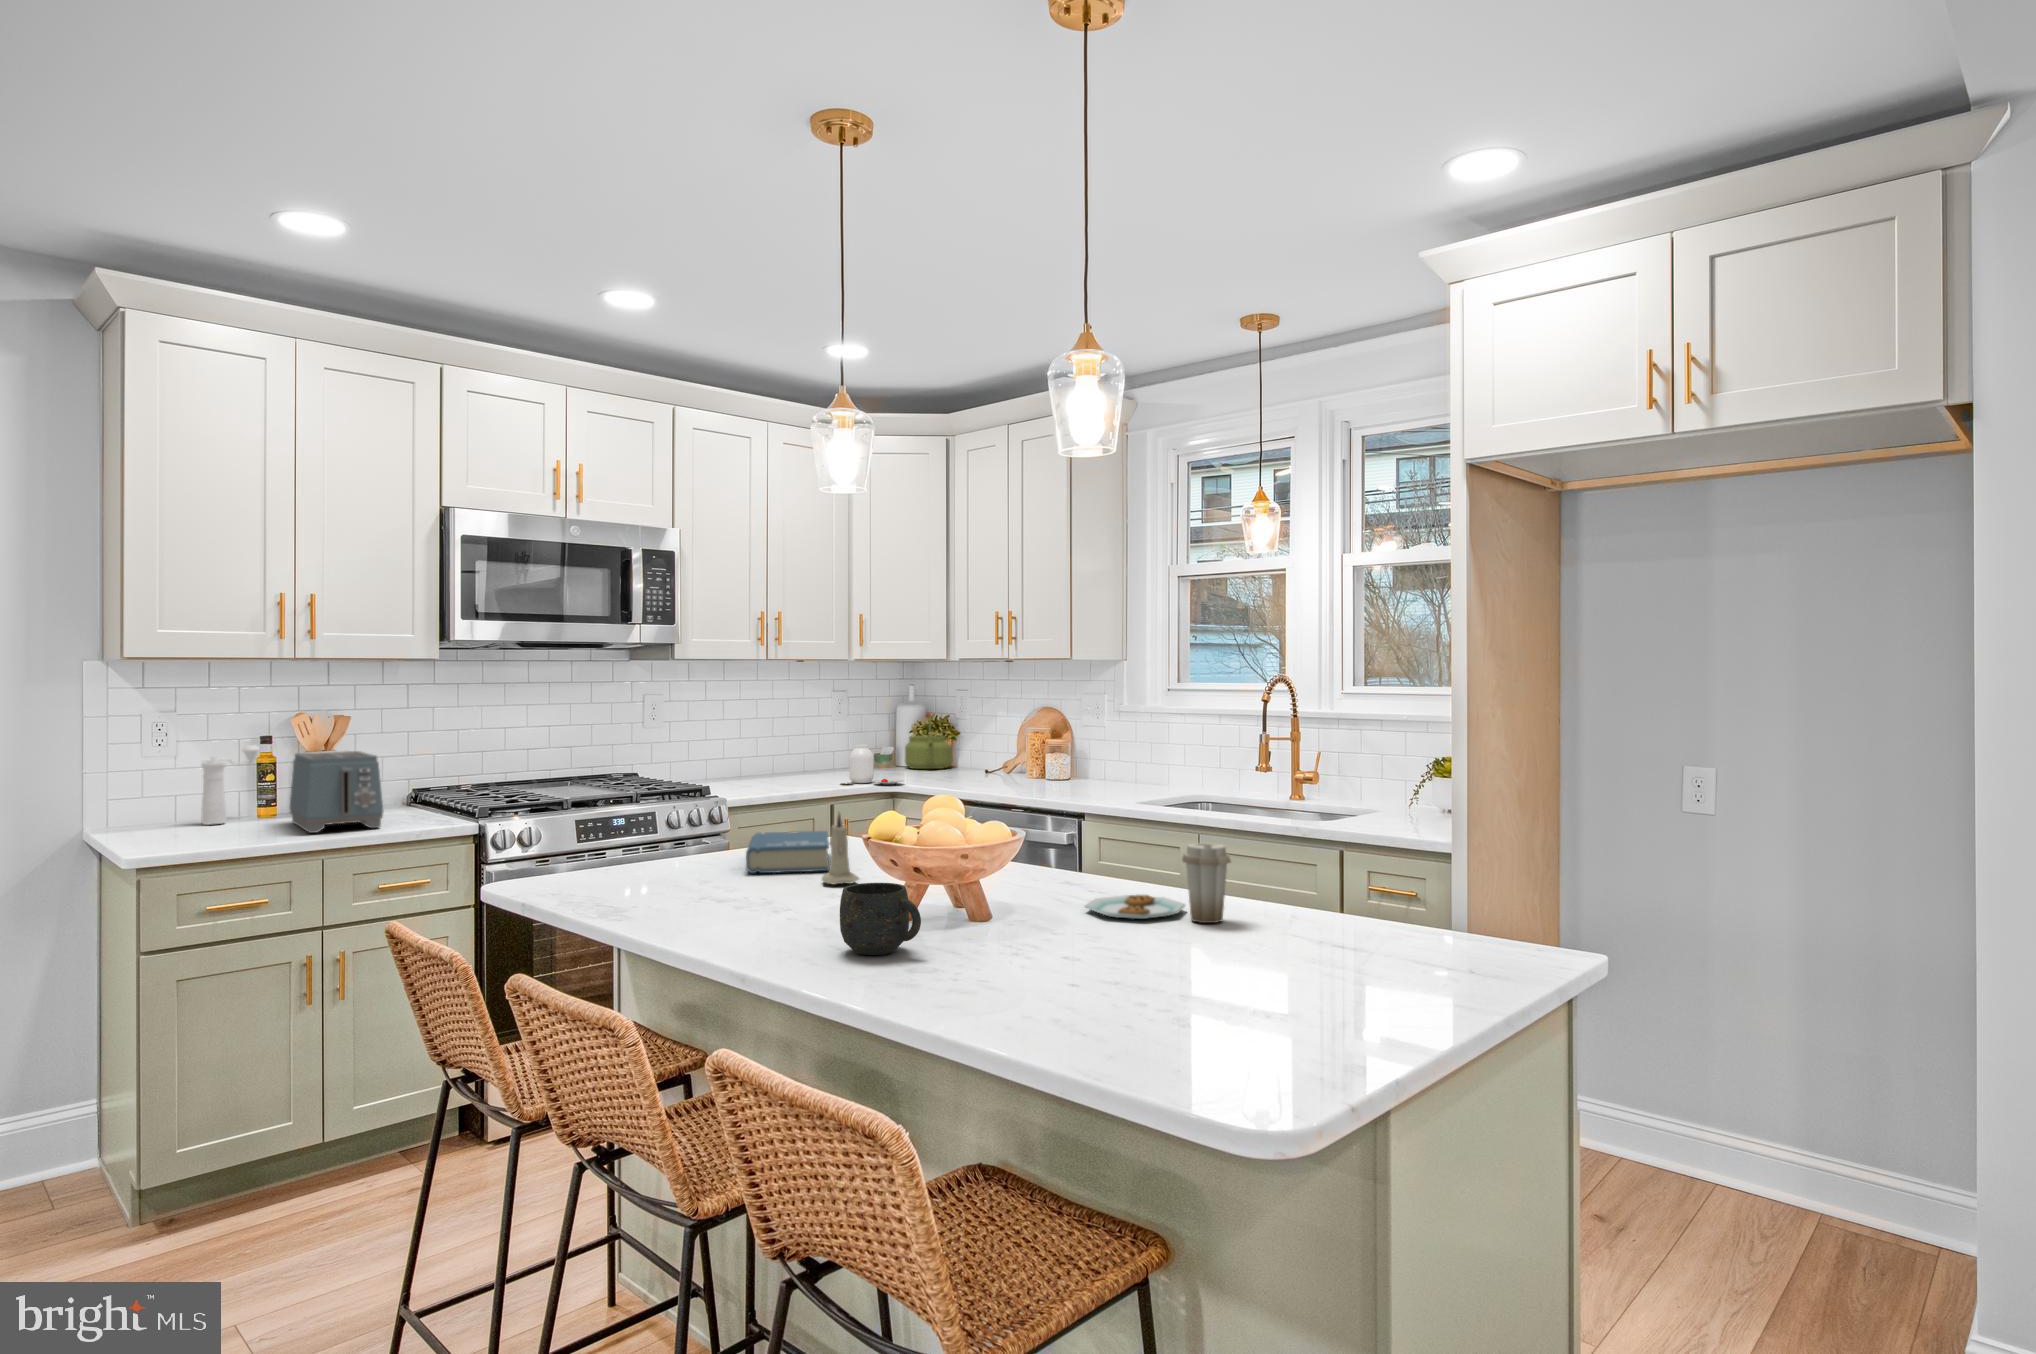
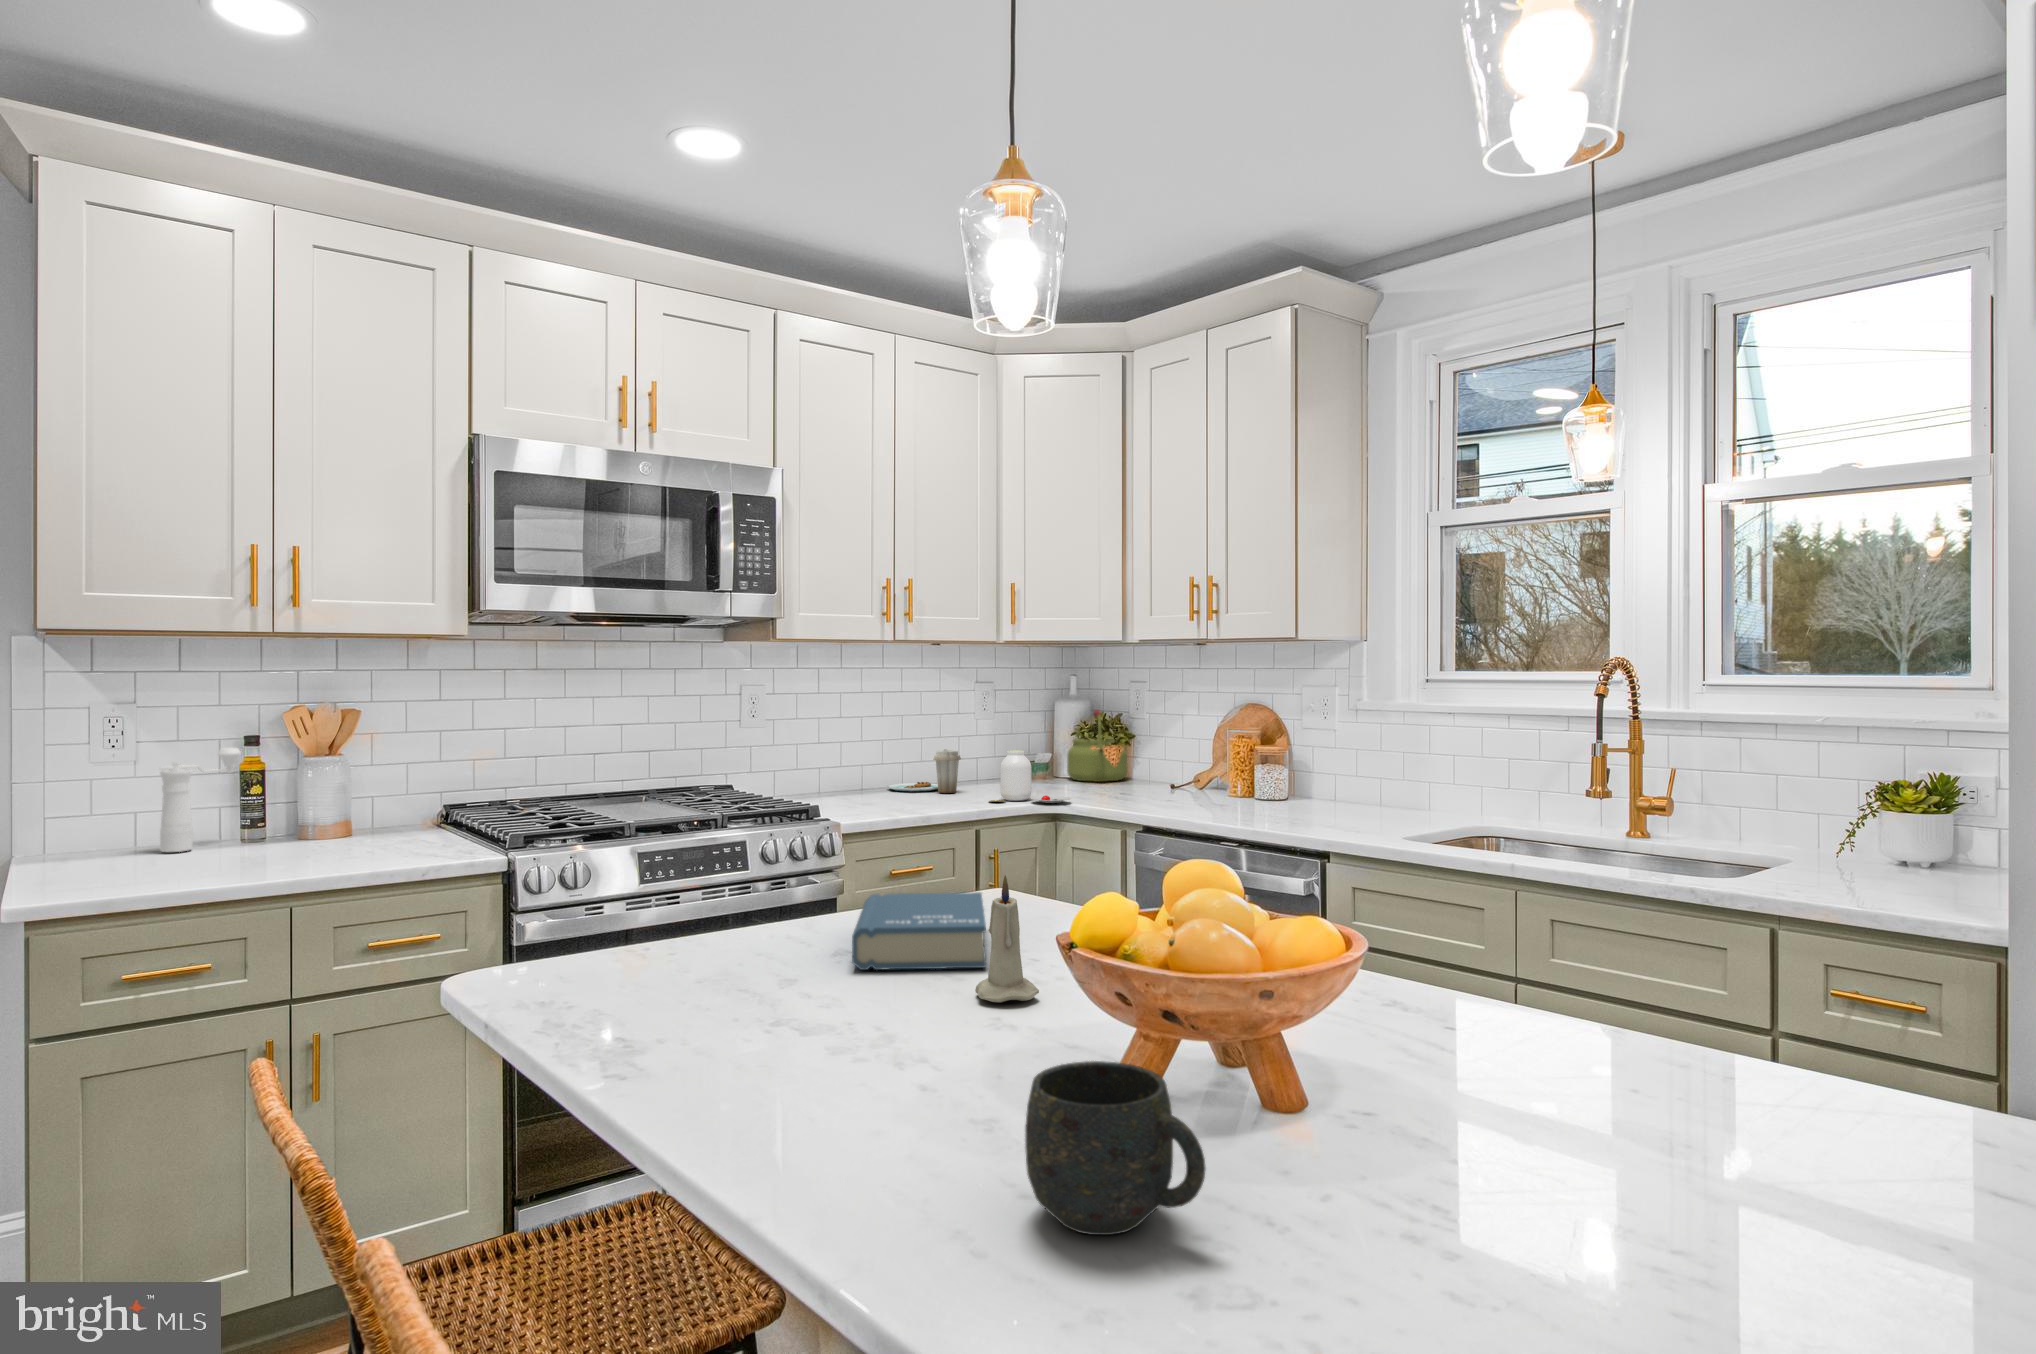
toaster: present [290,751,383,833] -> none [269,756,379,869]
plate: present [1085,843,1231,923] -> present [887,749,961,793]

